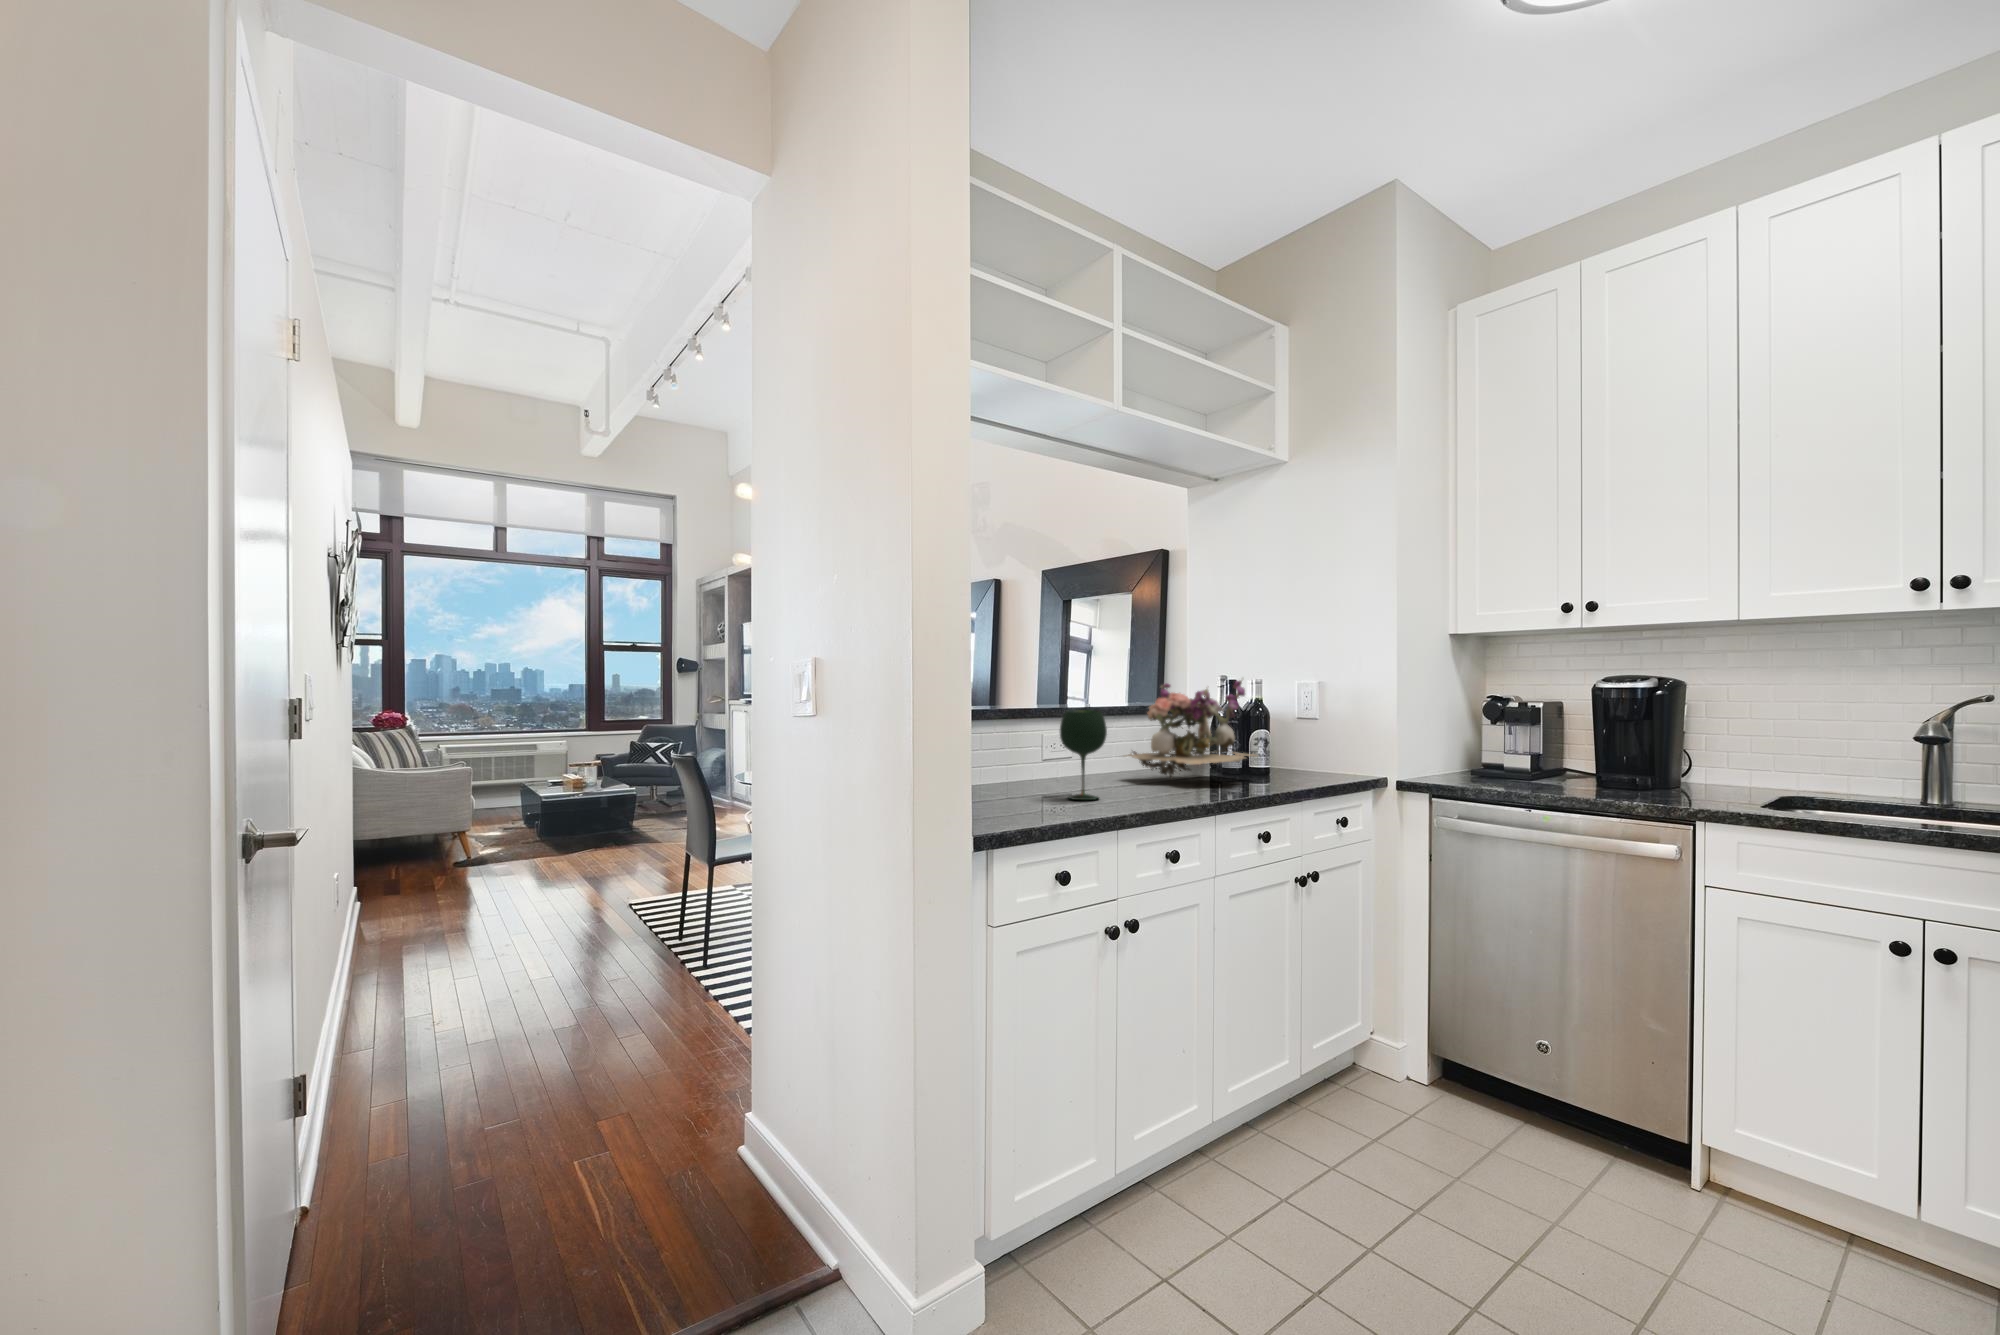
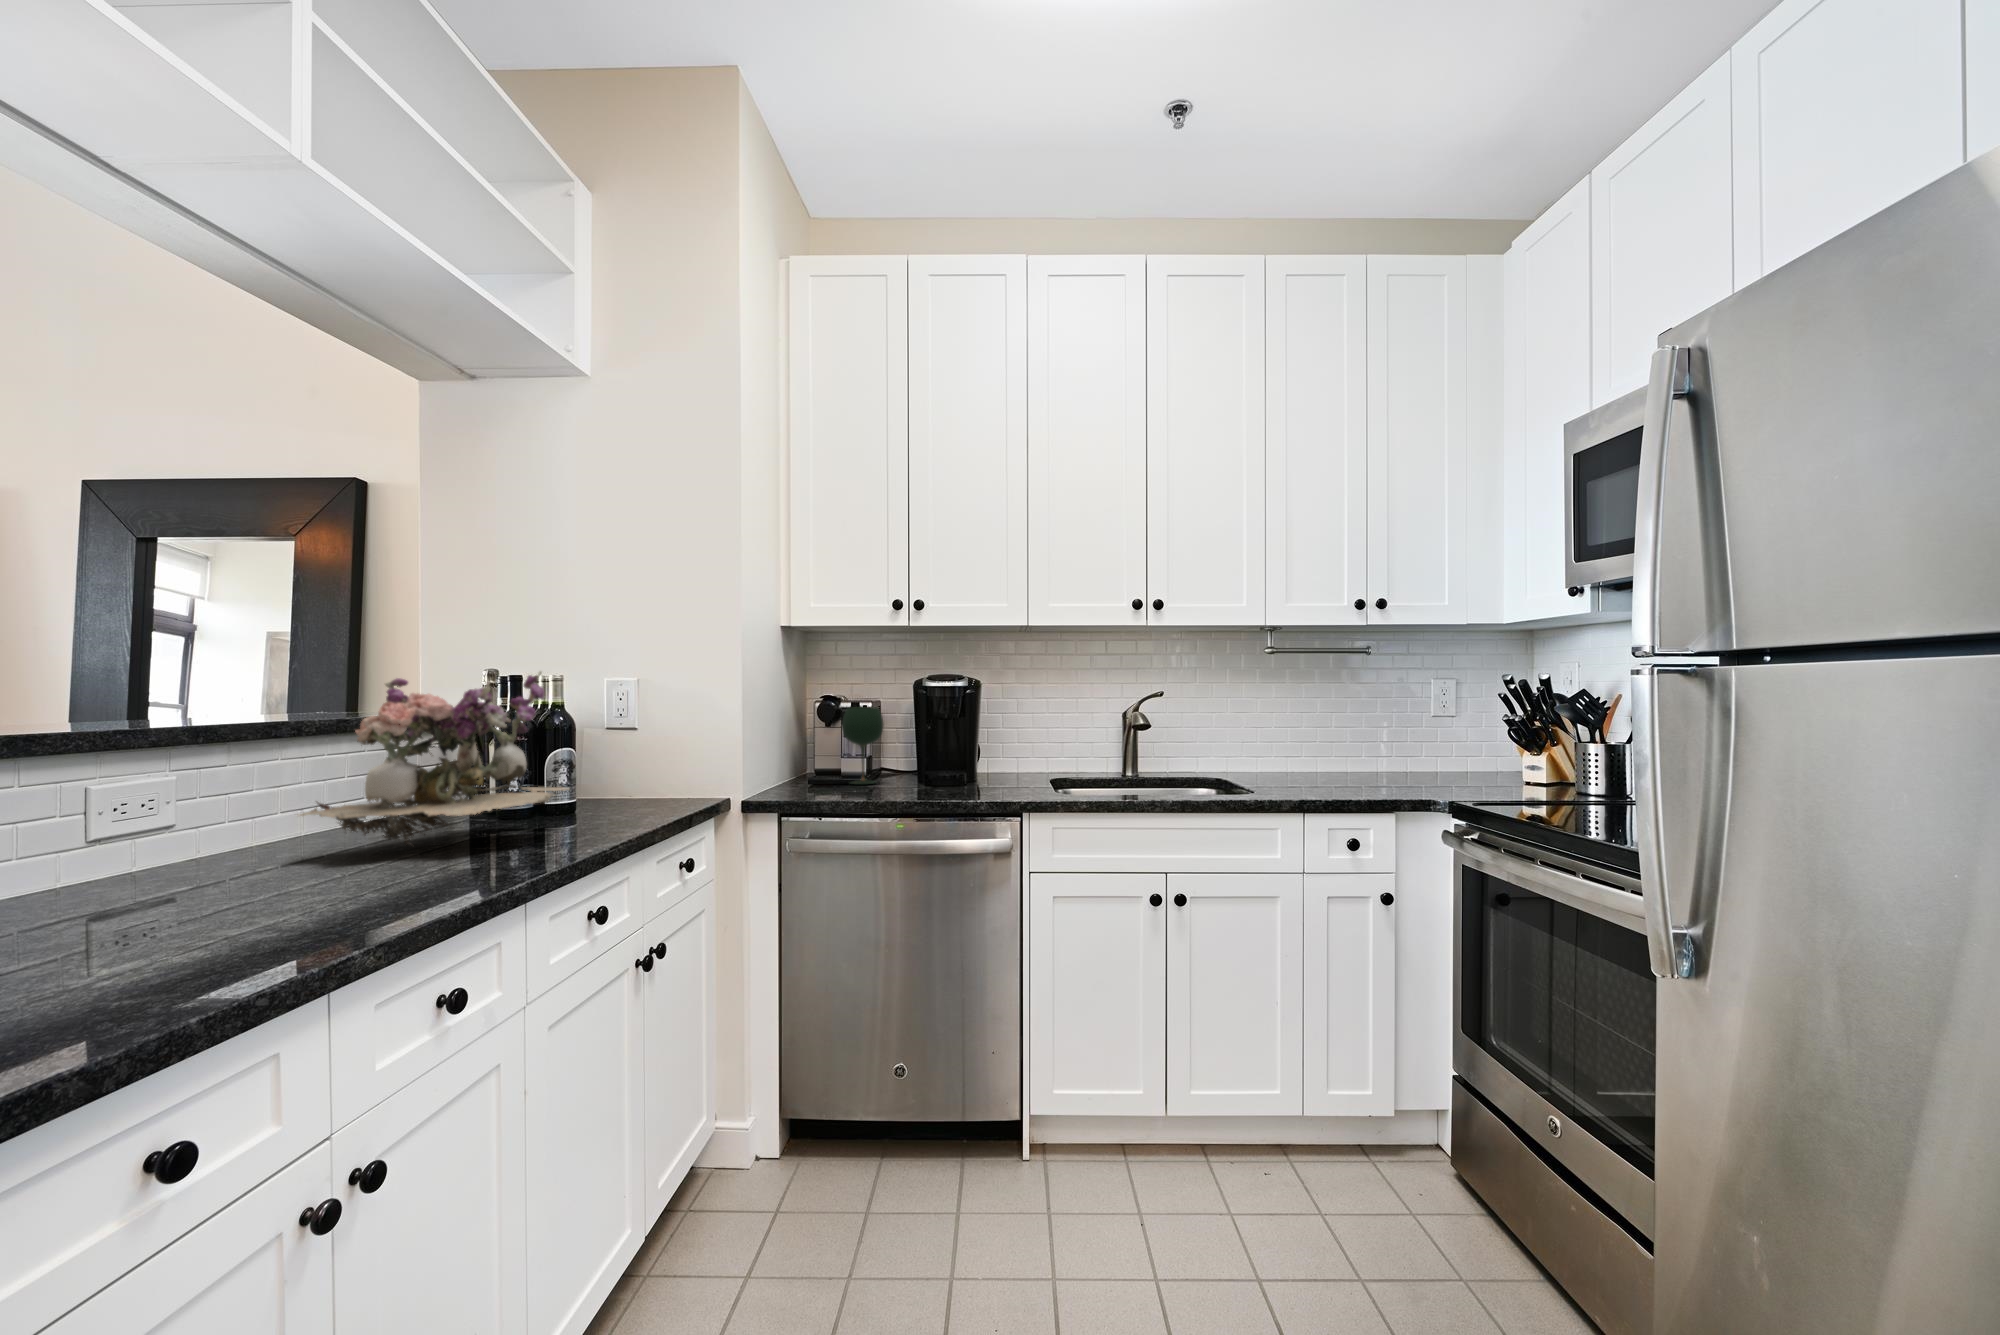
wine glass: present [1060,710,1107,800] -> present [842,707,883,785]

